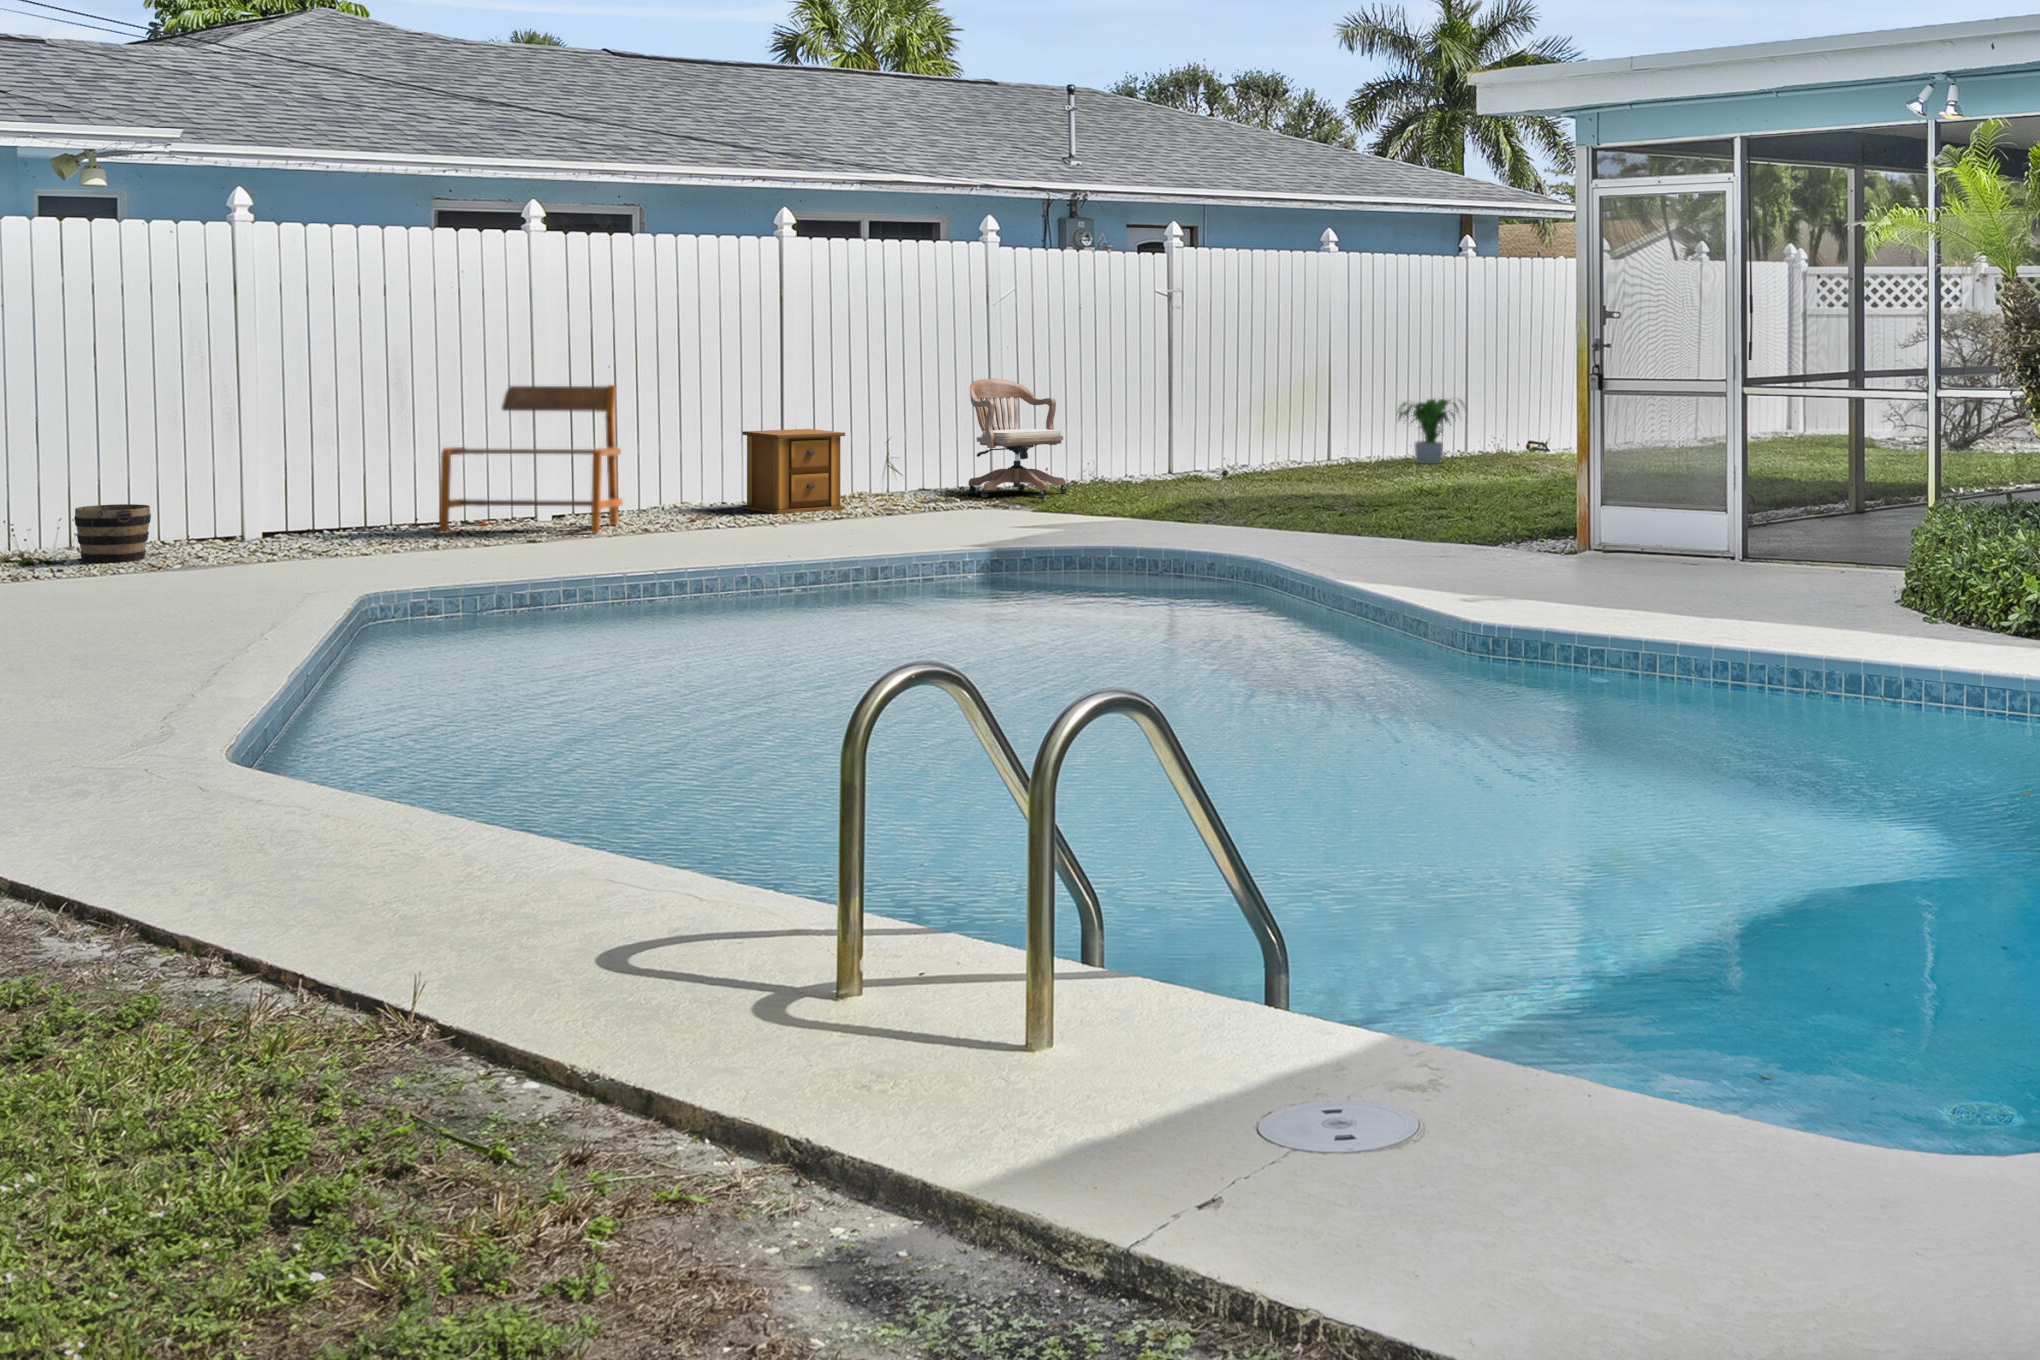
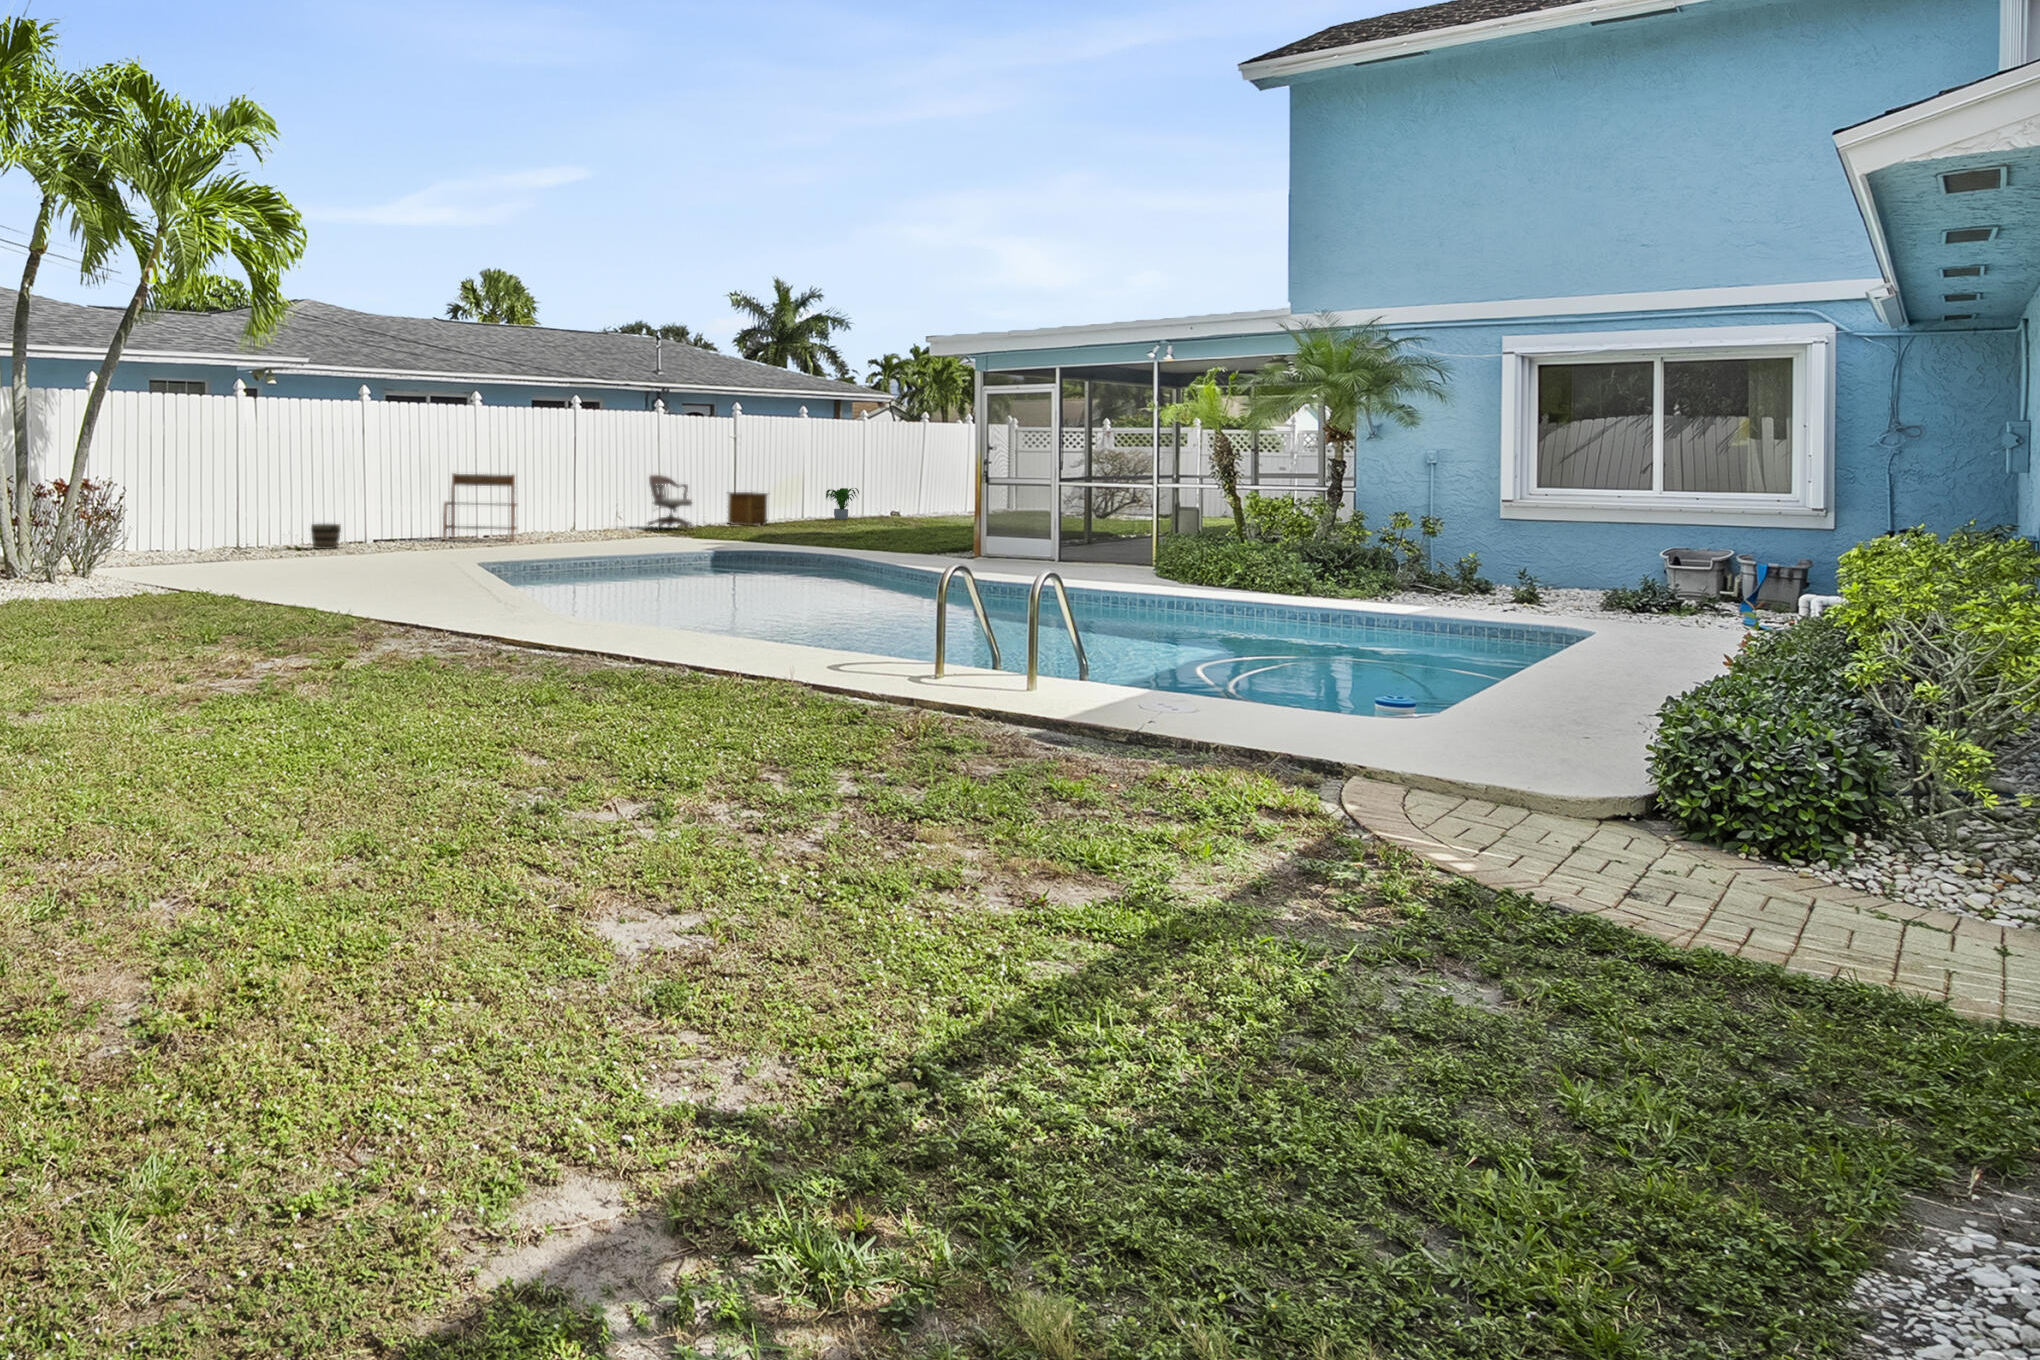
side table: present [742,429,845,514] -> present [728,492,767,526]

